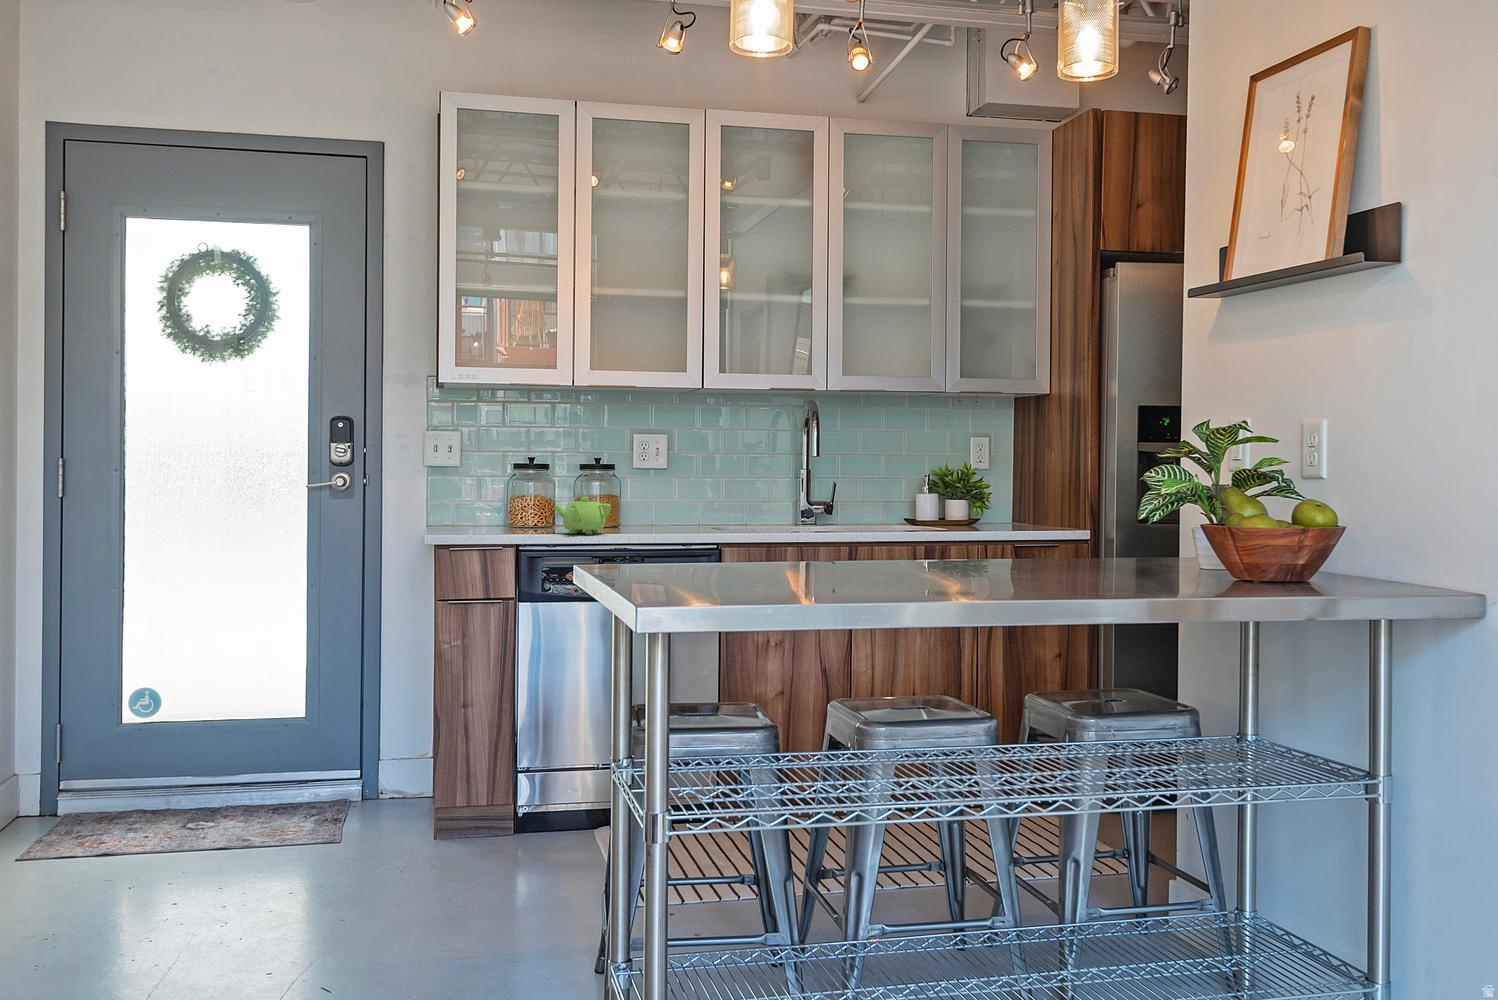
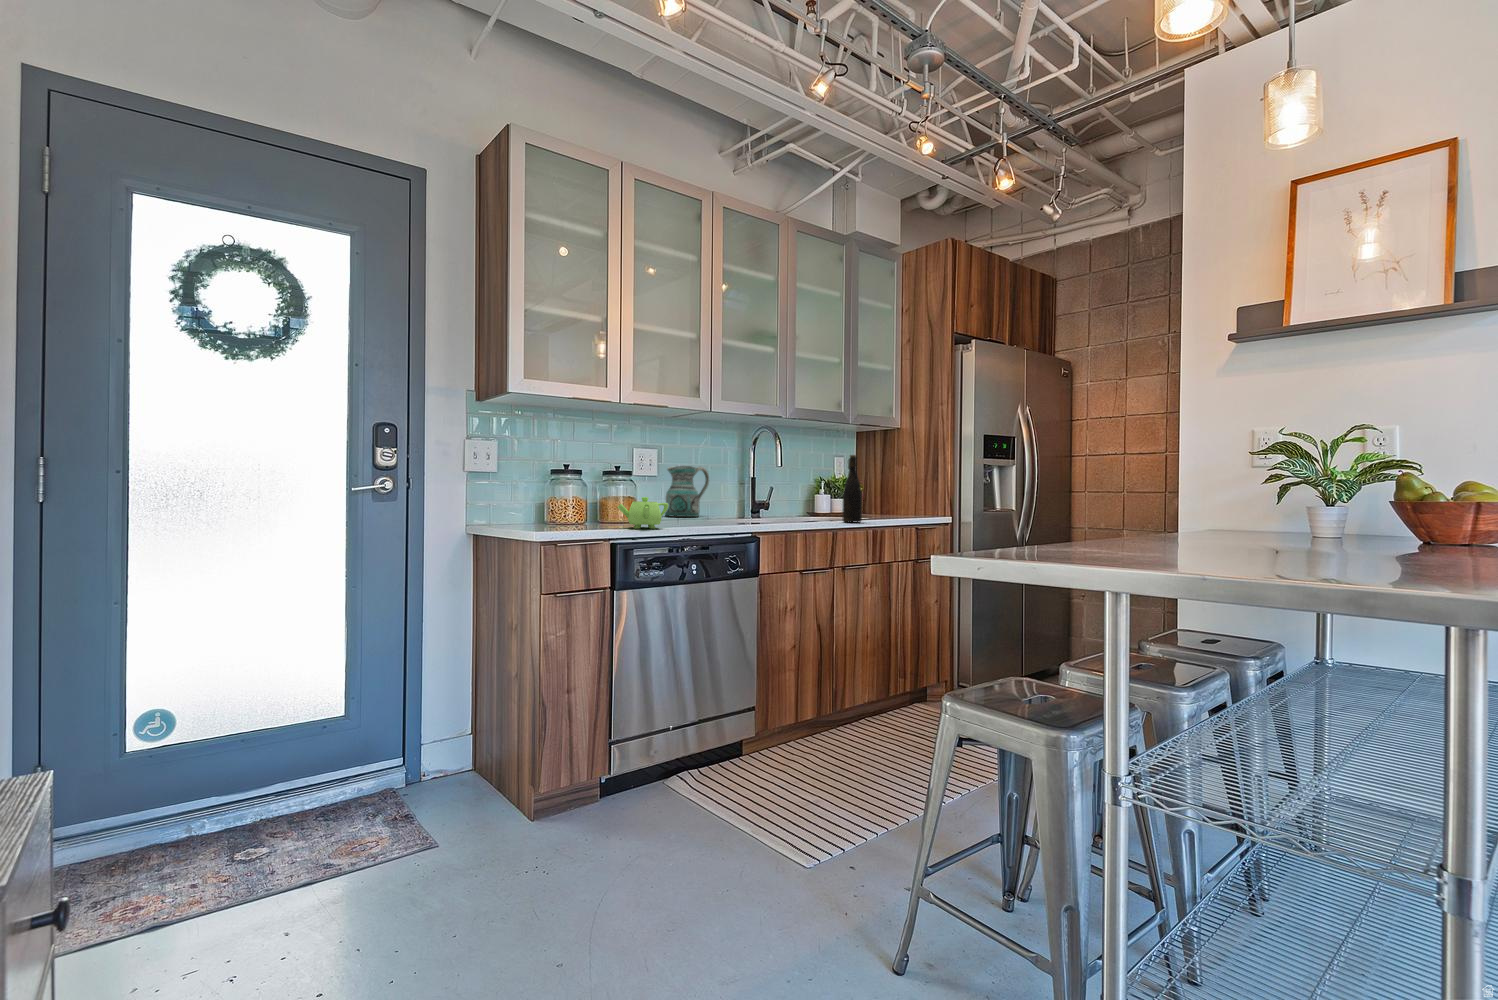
bottle: none [892,438,919,533] -> present [842,455,862,522]
ceramic pitcher: none [691,453,754,520] -> present [665,466,709,517]

